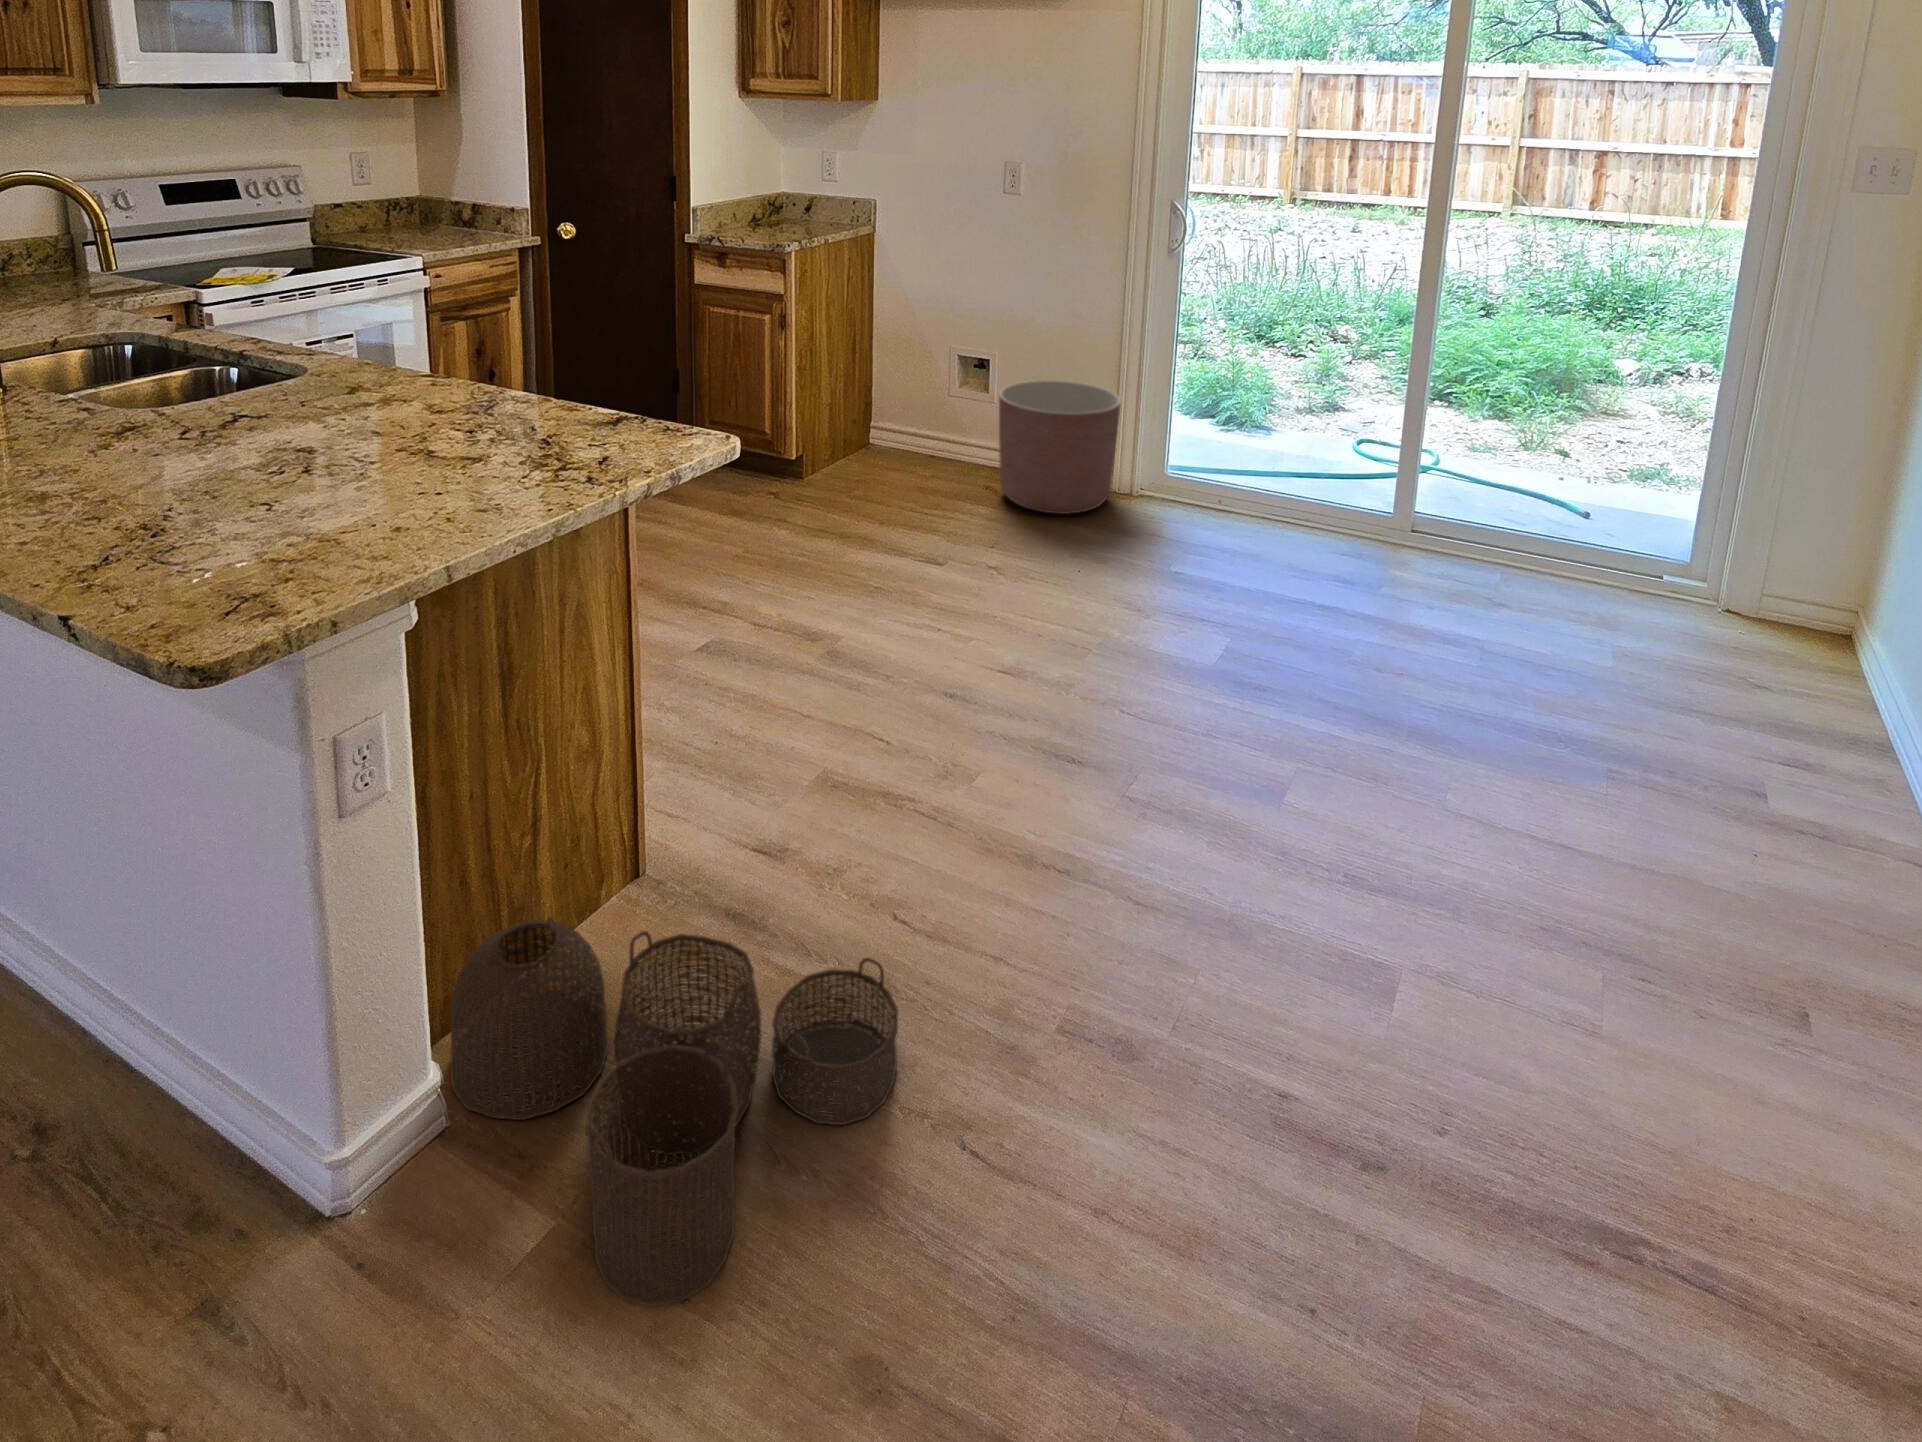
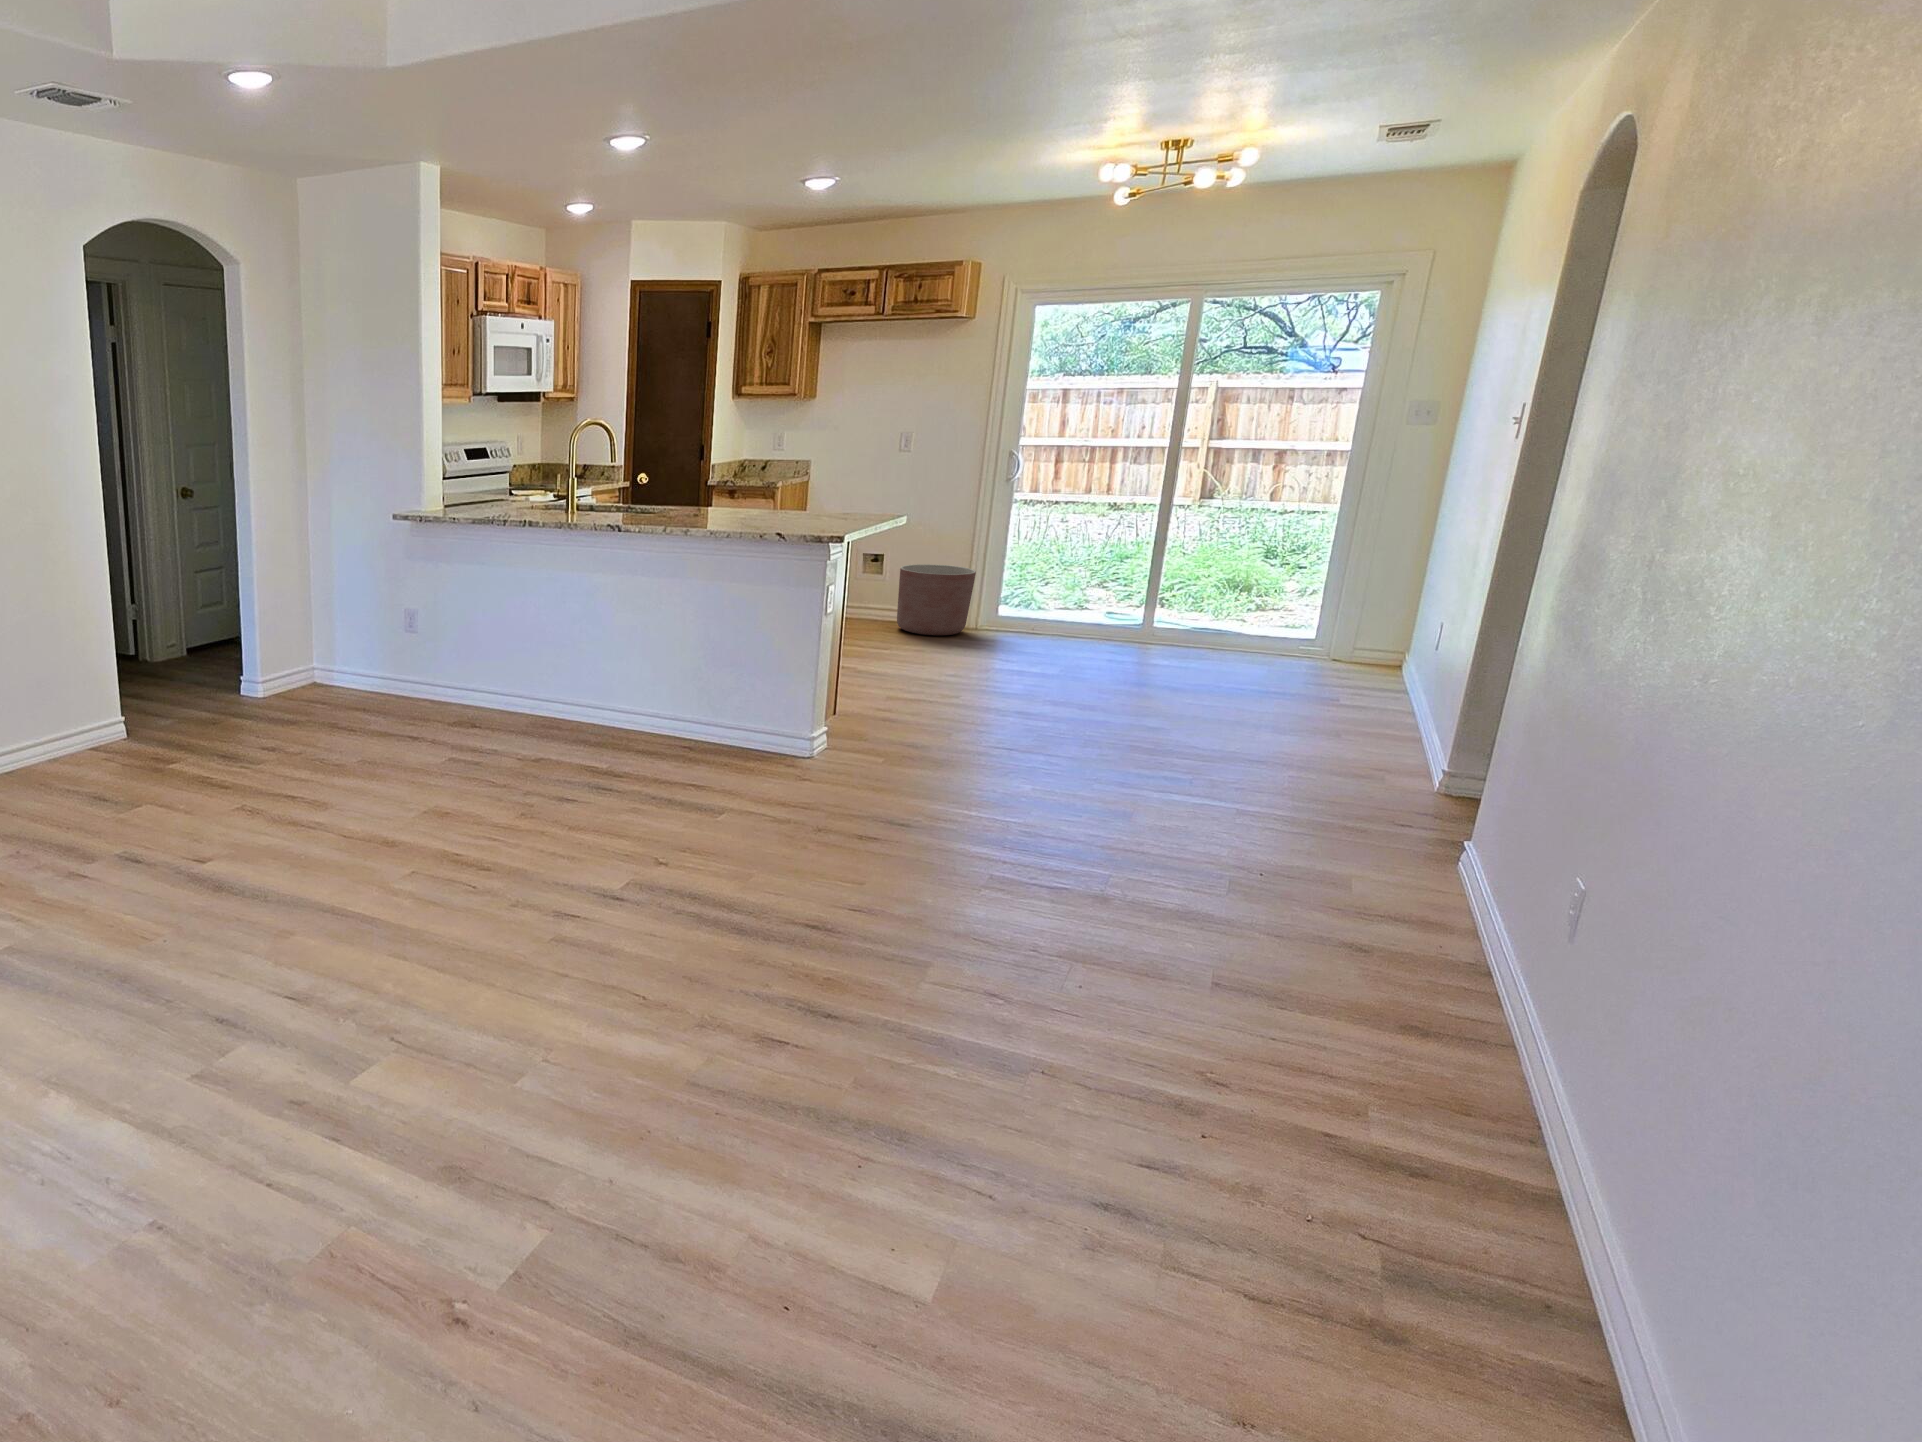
woven basket: present [450,917,898,1307] -> none [807,688,981,769]

